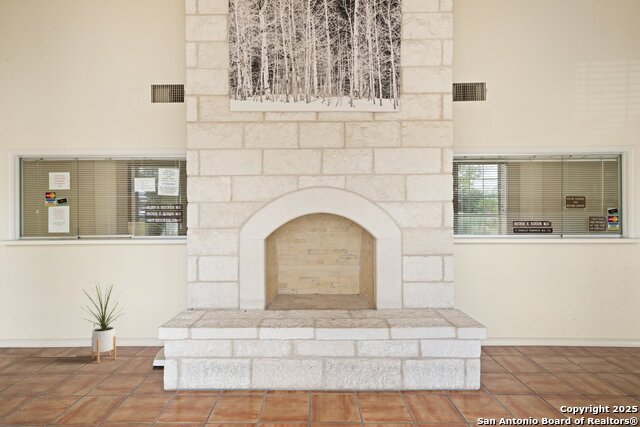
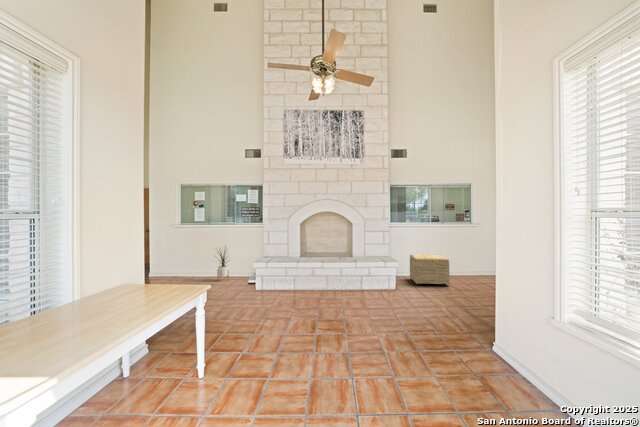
ottoman: none [496,300,594,372] -> present [410,254,449,286]

